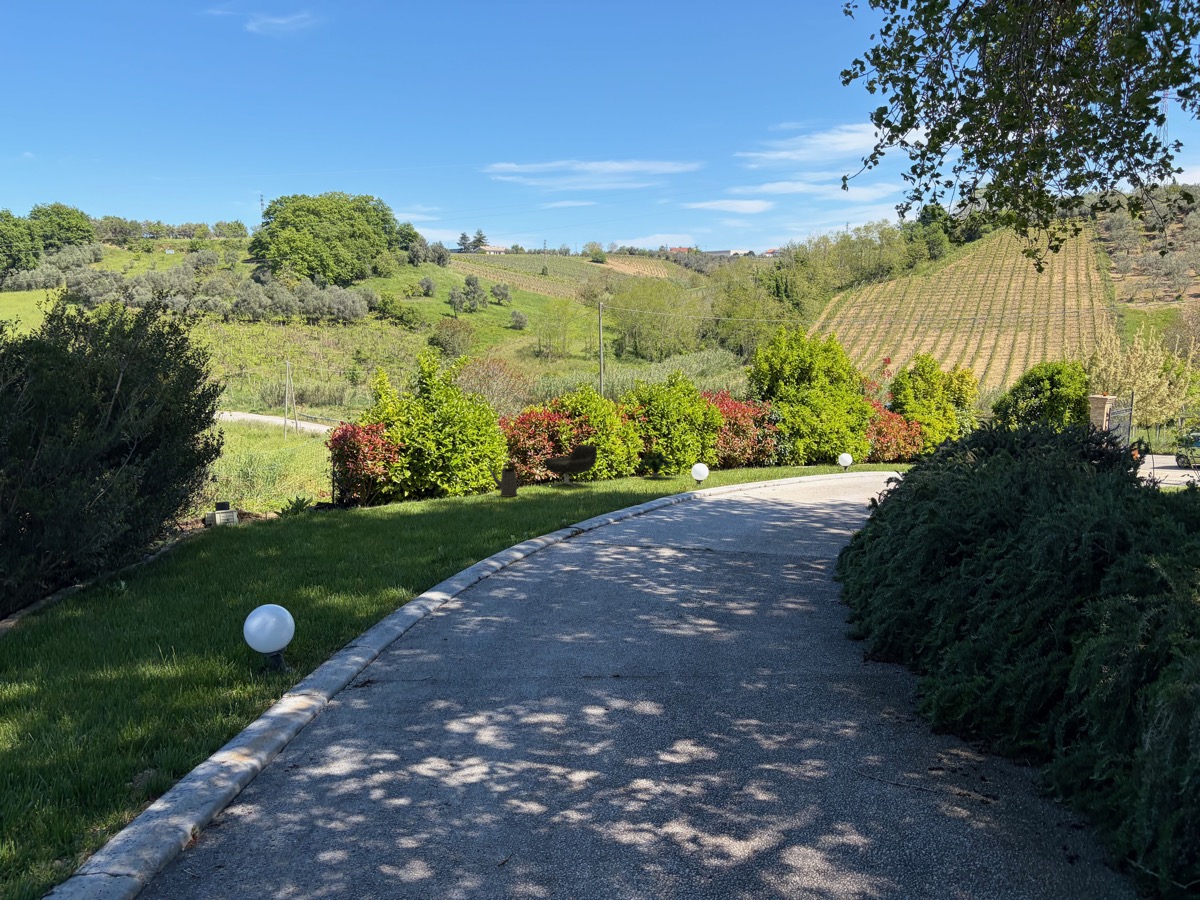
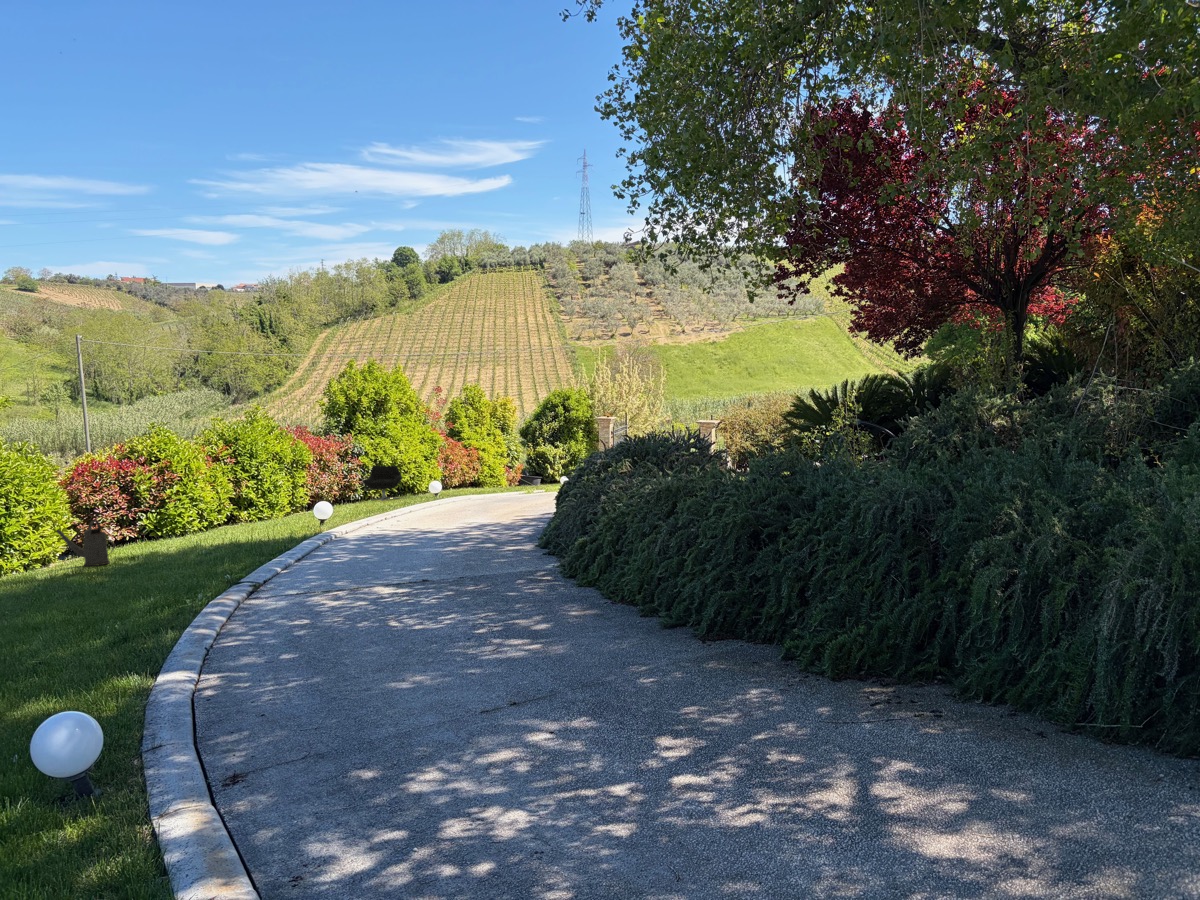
lounge chair: present [545,444,597,486] -> present [362,465,402,500]
potted plant: present [640,451,672,478] -> none [233,491,277,525]

